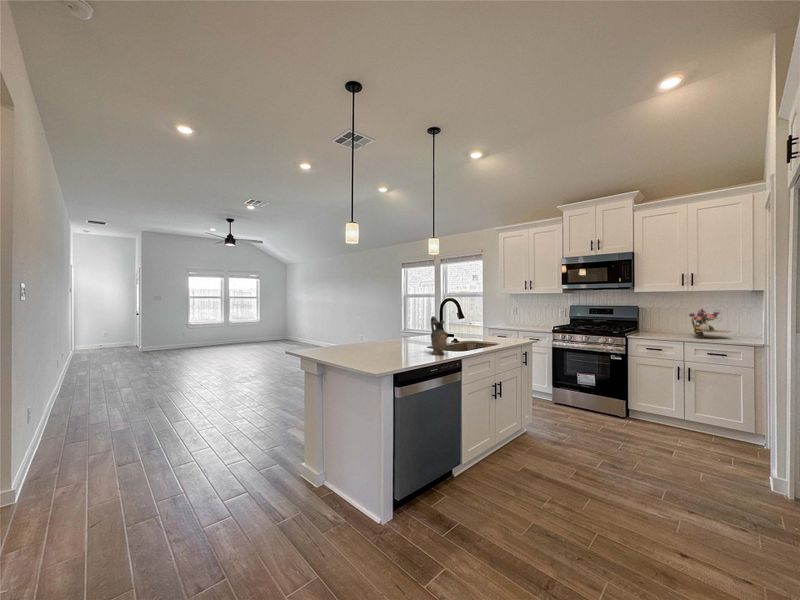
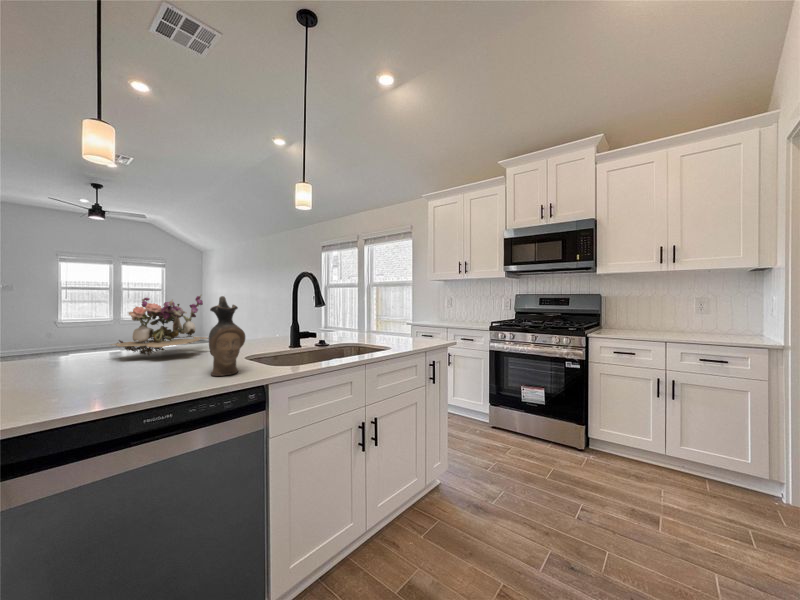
flower arrangement: present [689,309,731,337] -> present [111,295,207,356]

